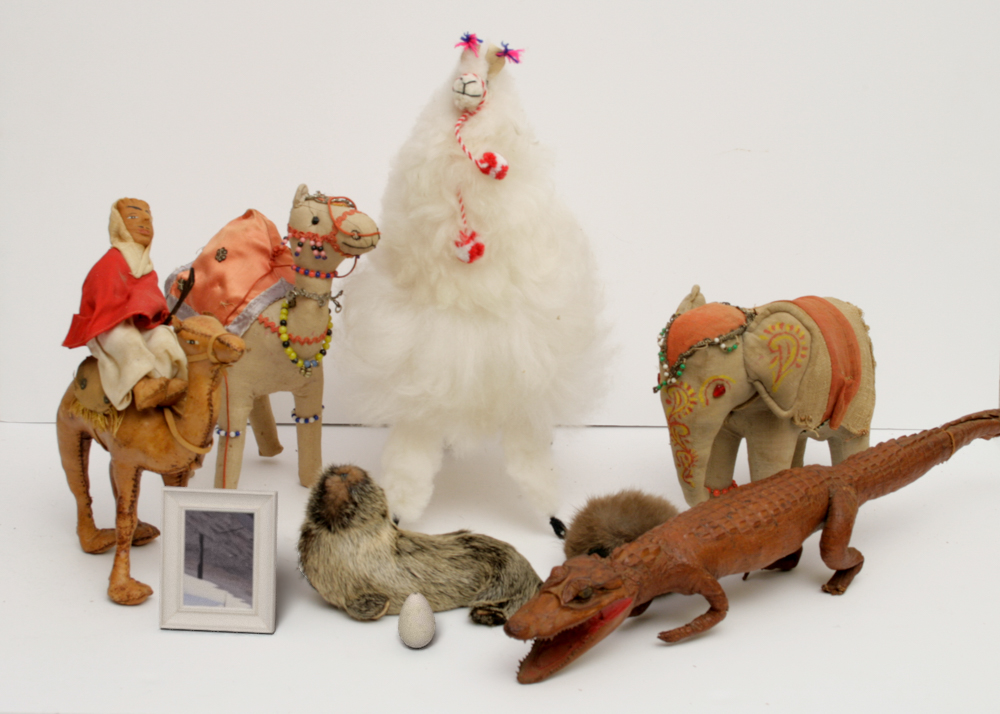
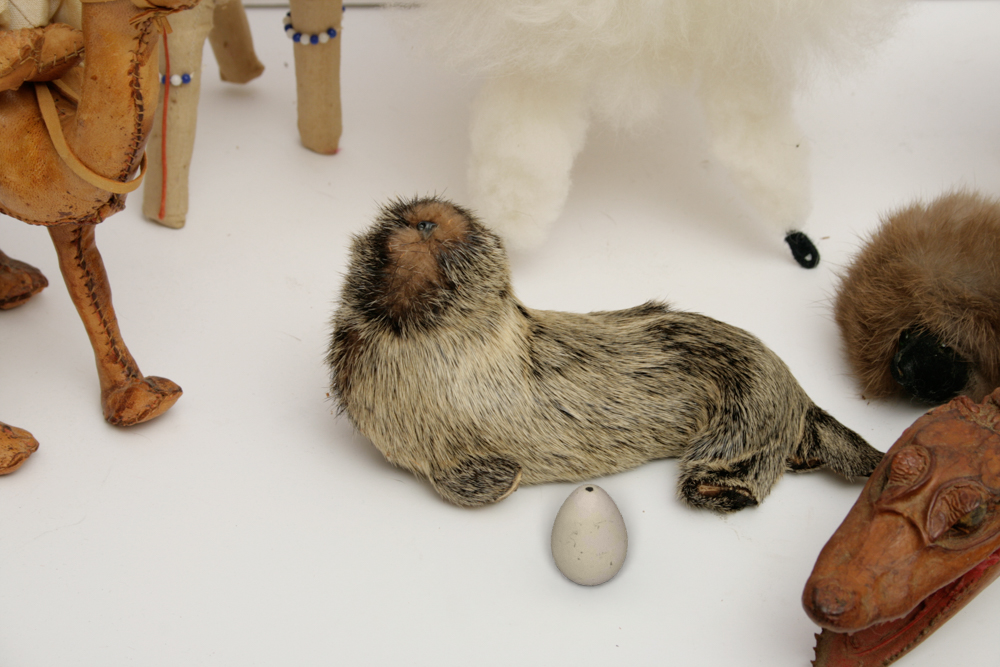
picture frame: present [159,486,278,633] -> none [32,261,299,542]

